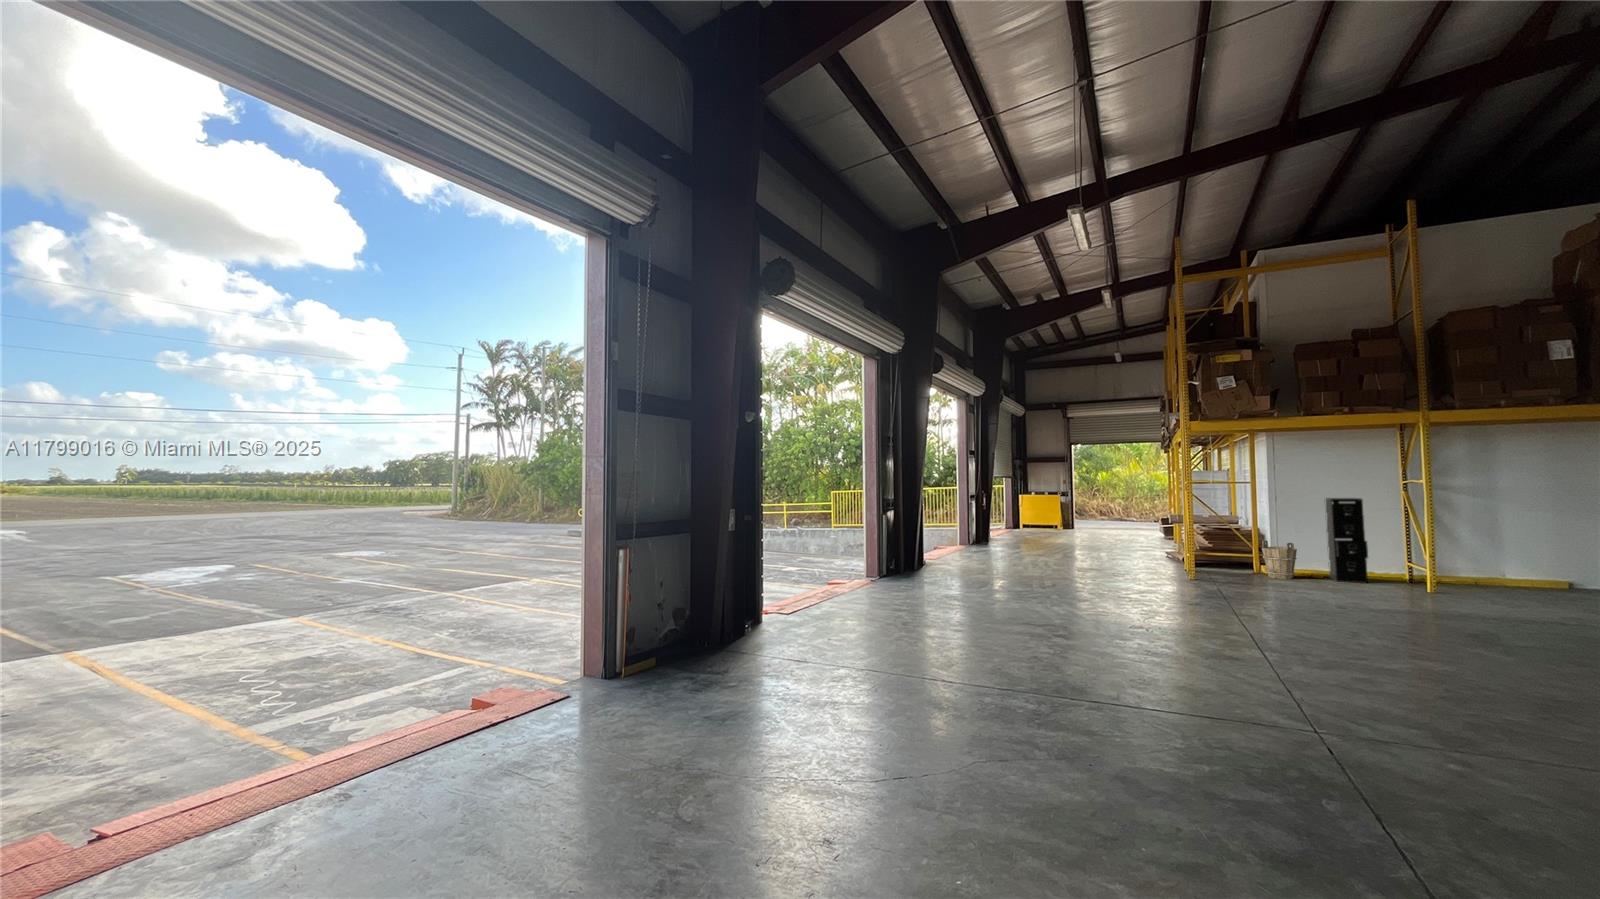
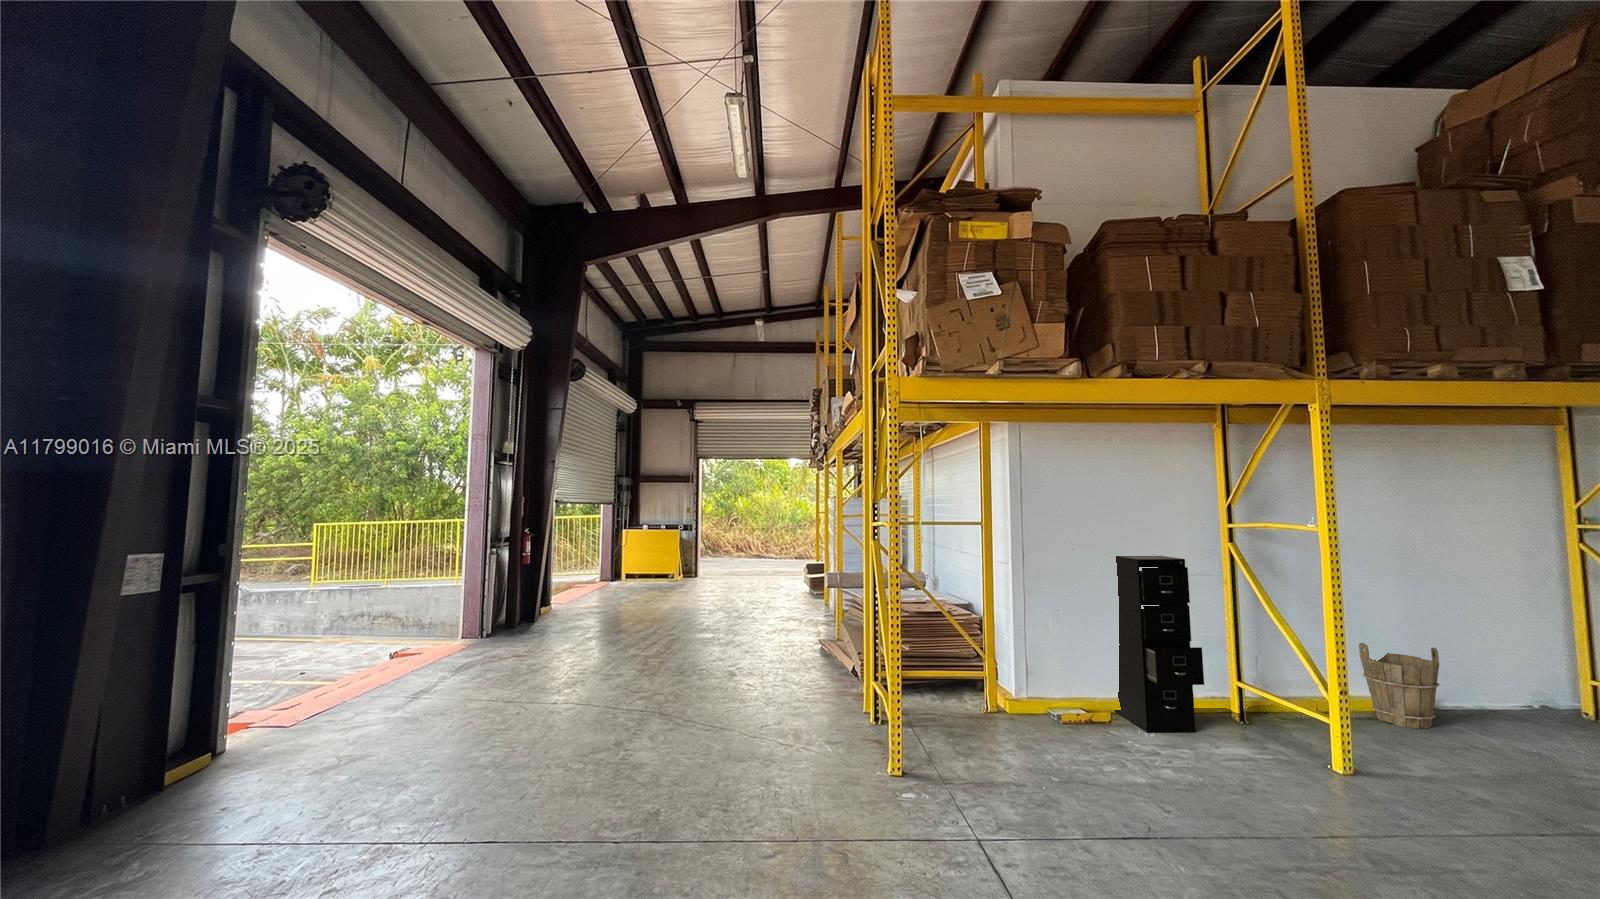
bucket: present [1262,540,1297,579] -> present [1359,643,1439,729]

